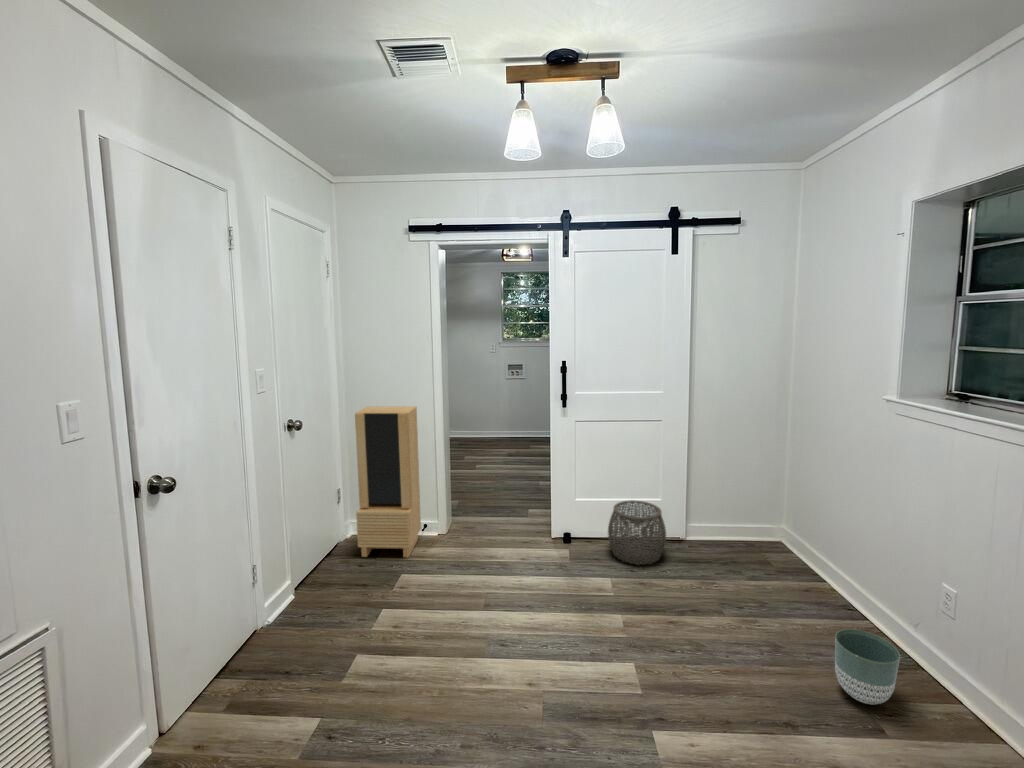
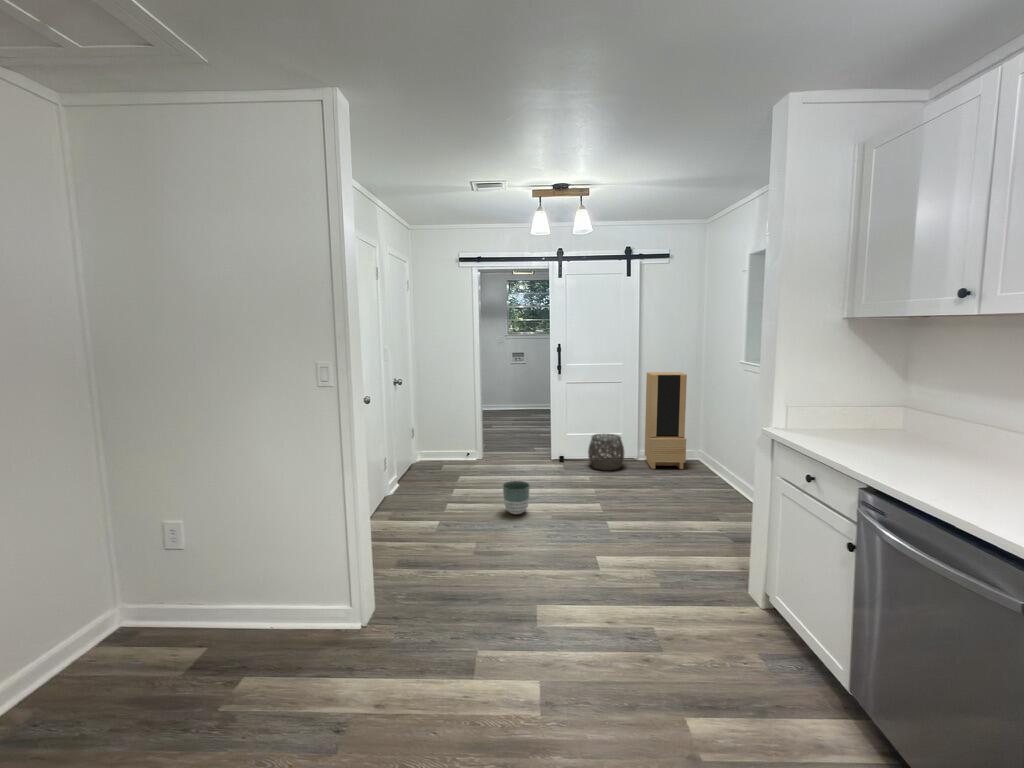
storage cabinet: present [355,406,421,558] -> present [645,372,687,469]
planter: present [835,629,900,705] -> present [503,481,530,514]

